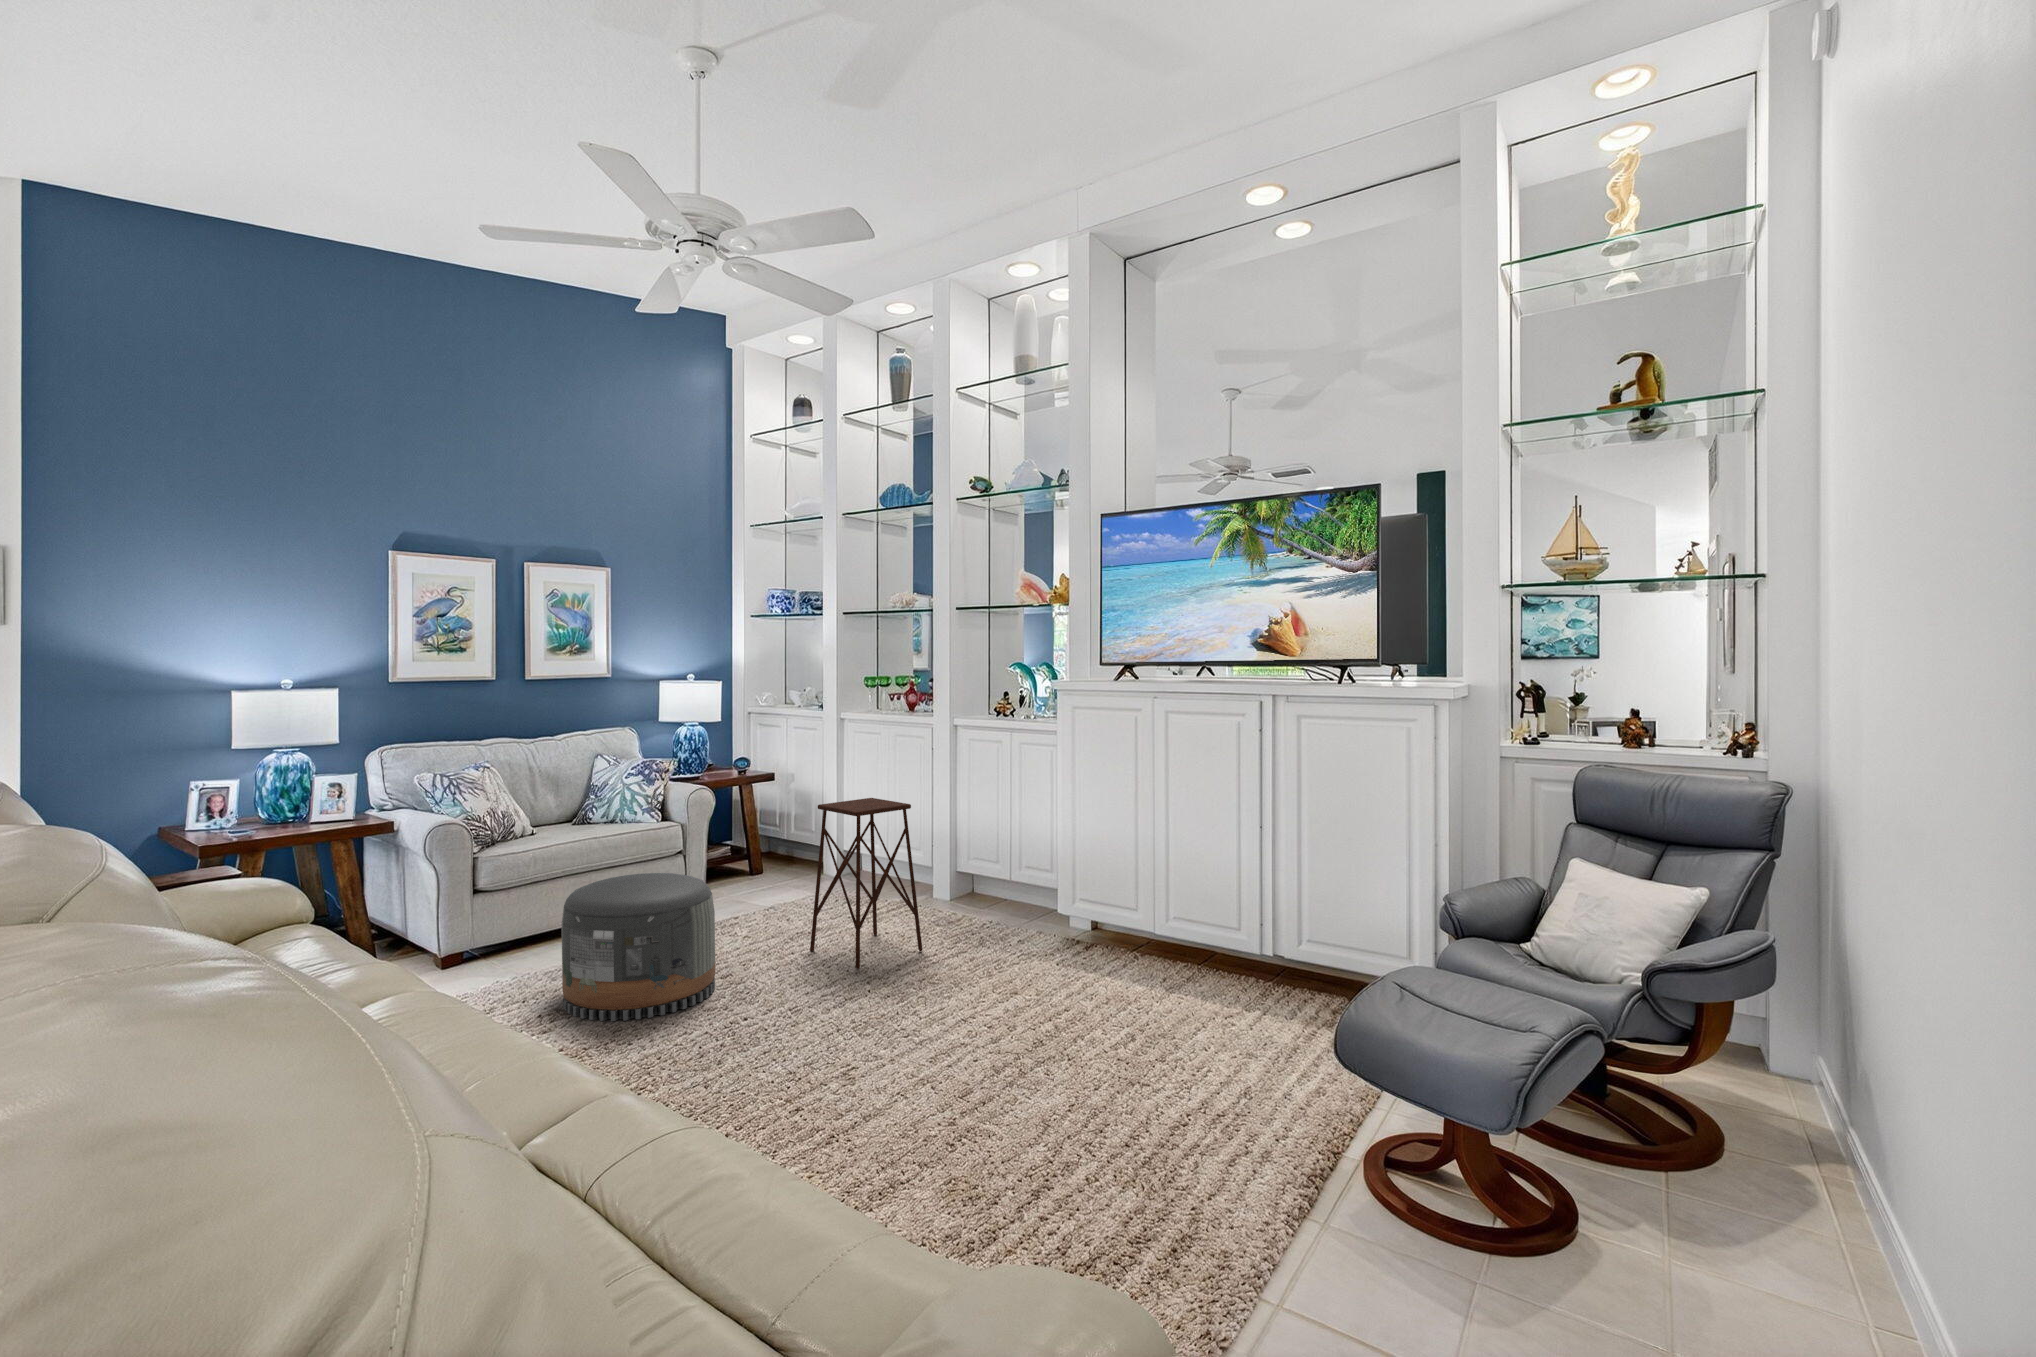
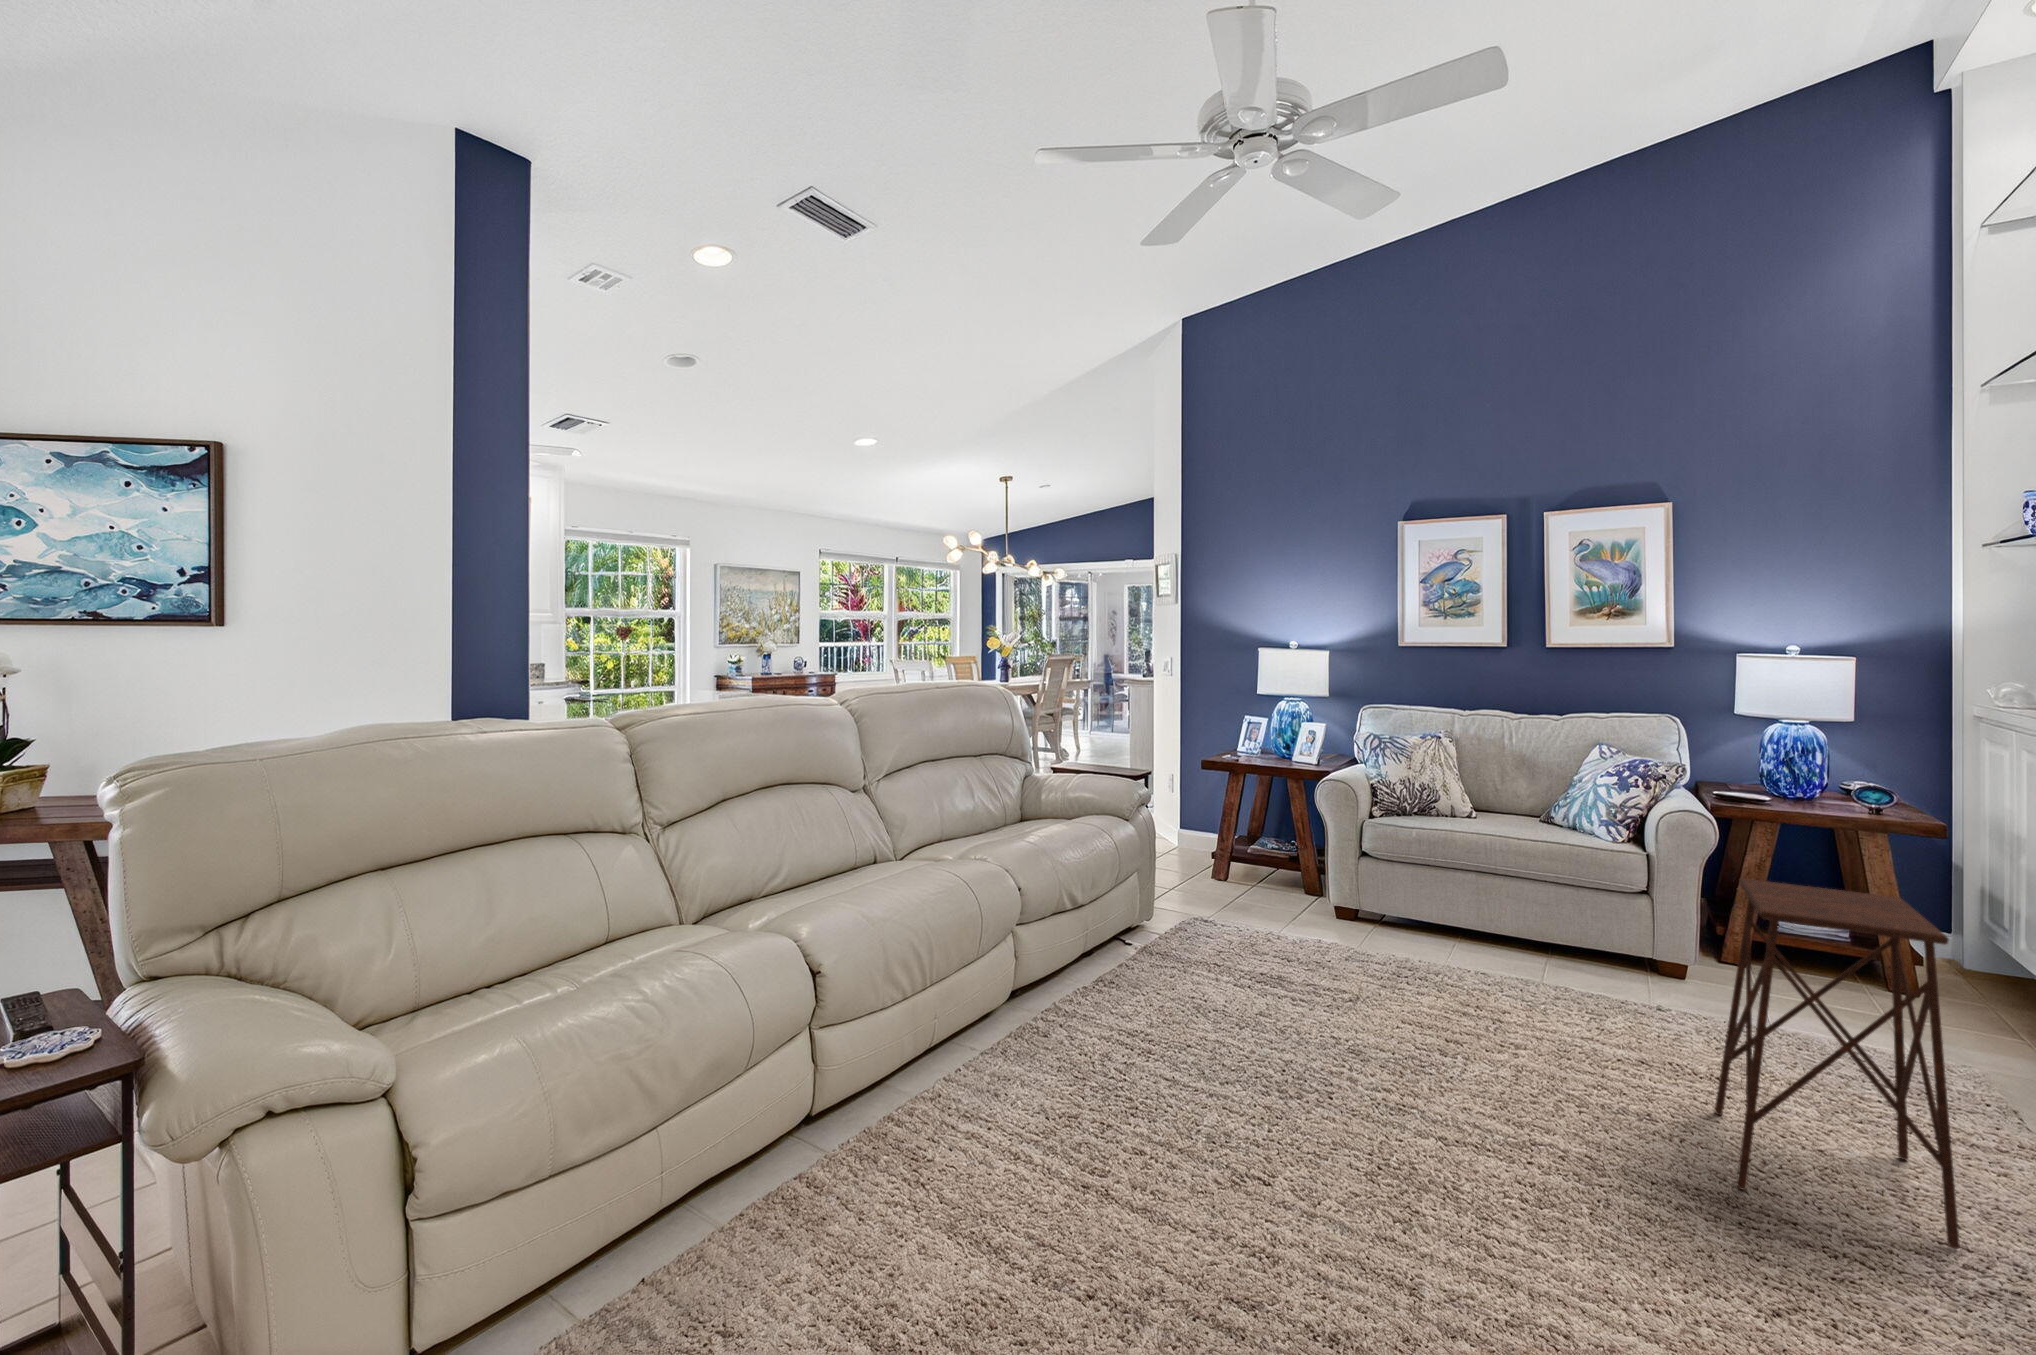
pouf: present [561,873,715,1021] -> none [1307,886,1501,1084]

